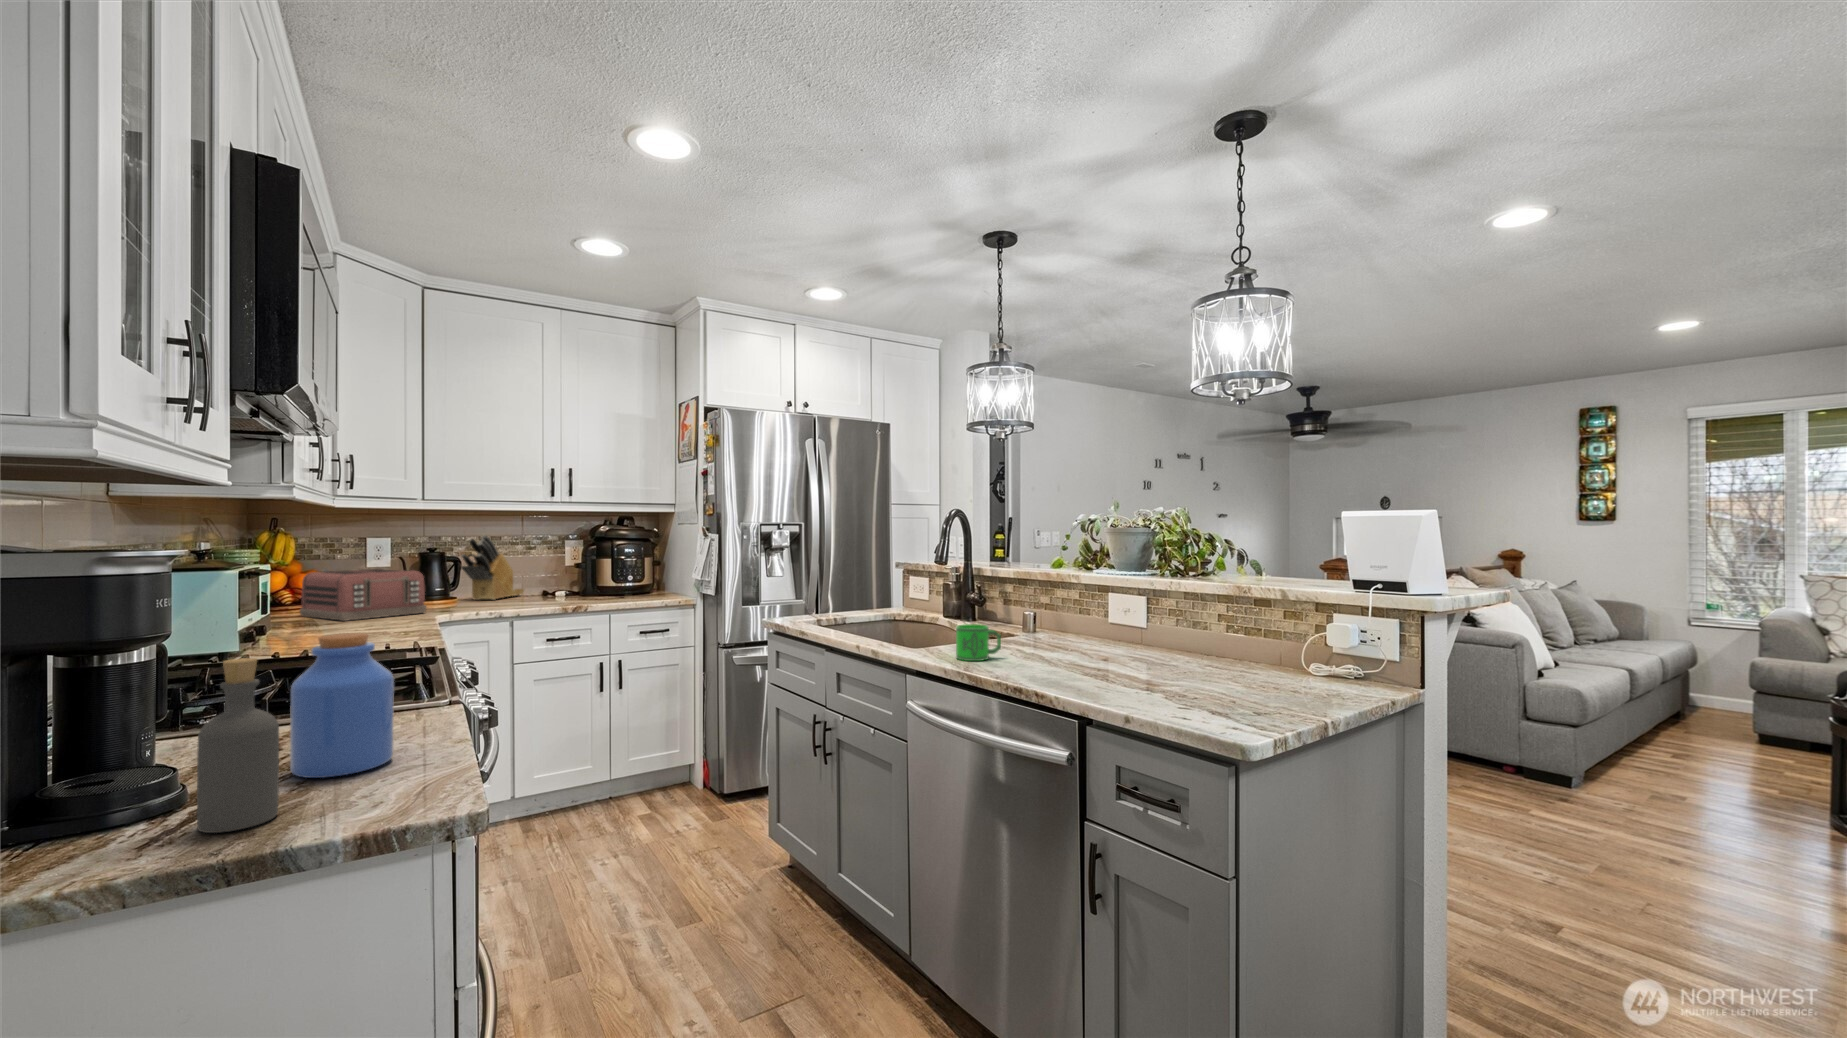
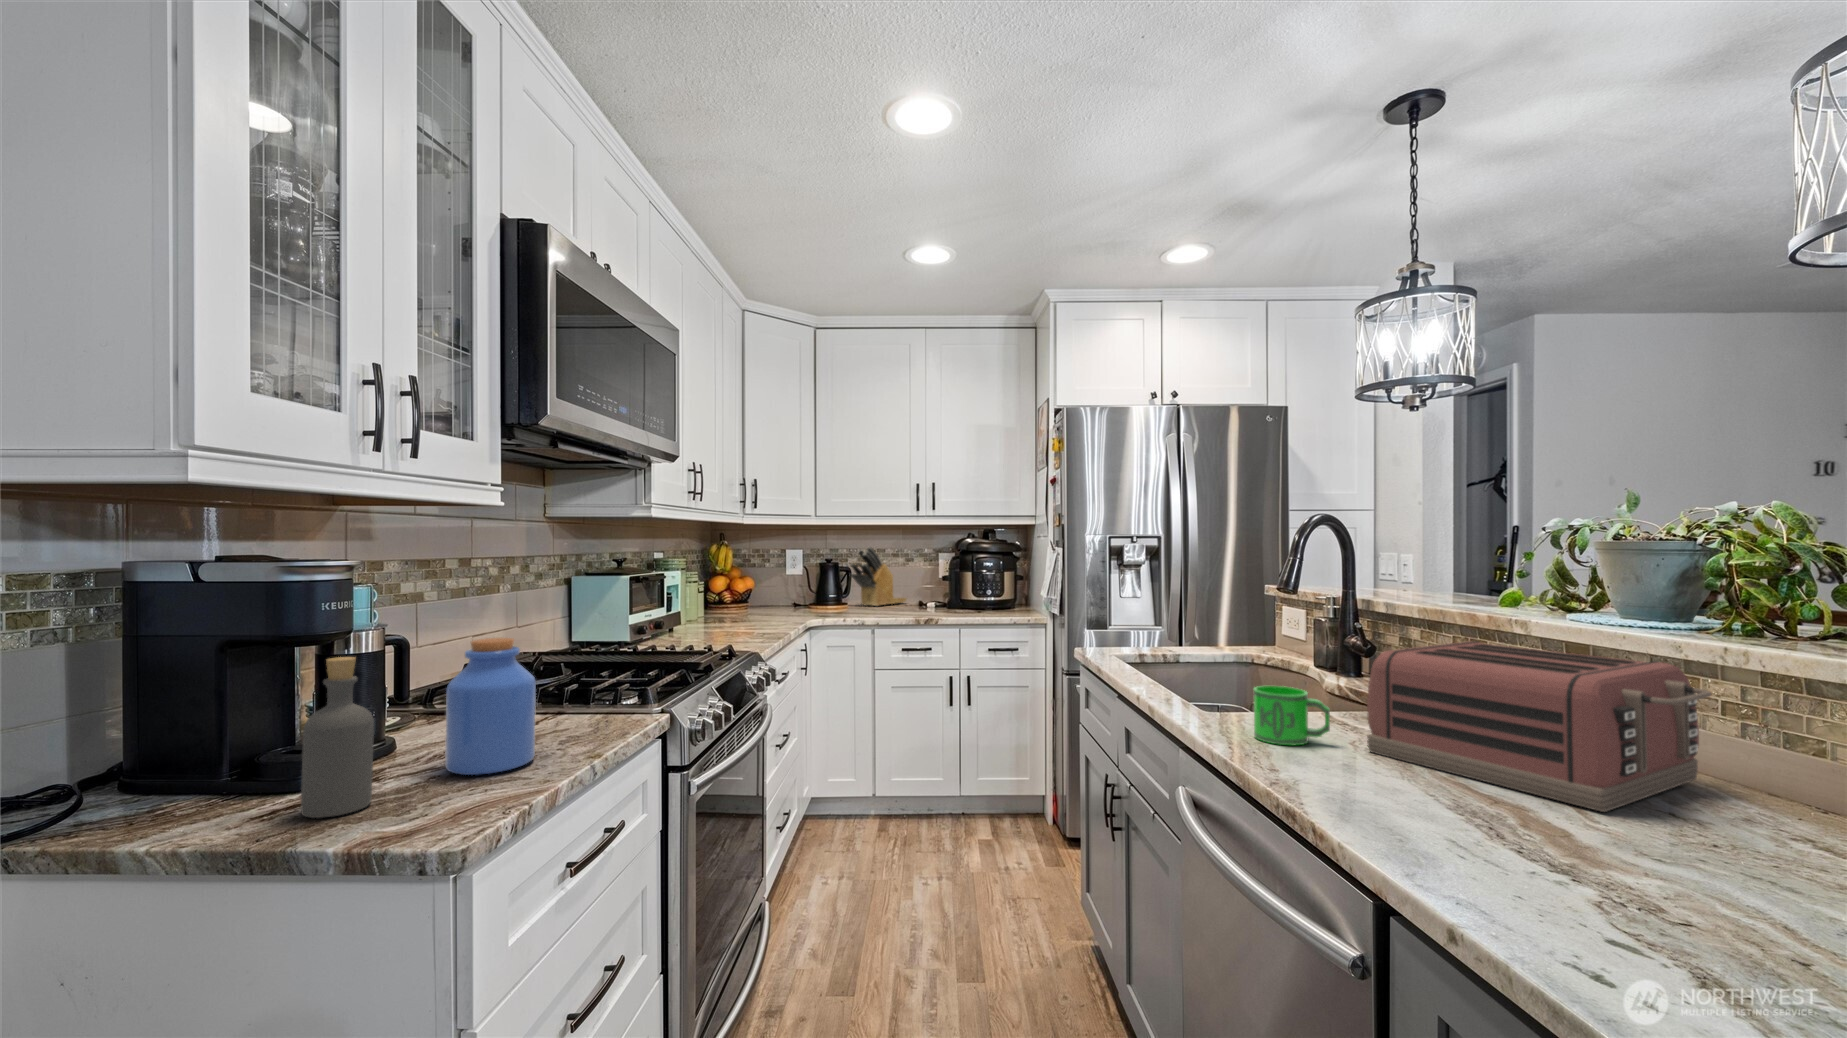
toaster: present [300,569,426,621] -> present [1367,641,1711,812]

